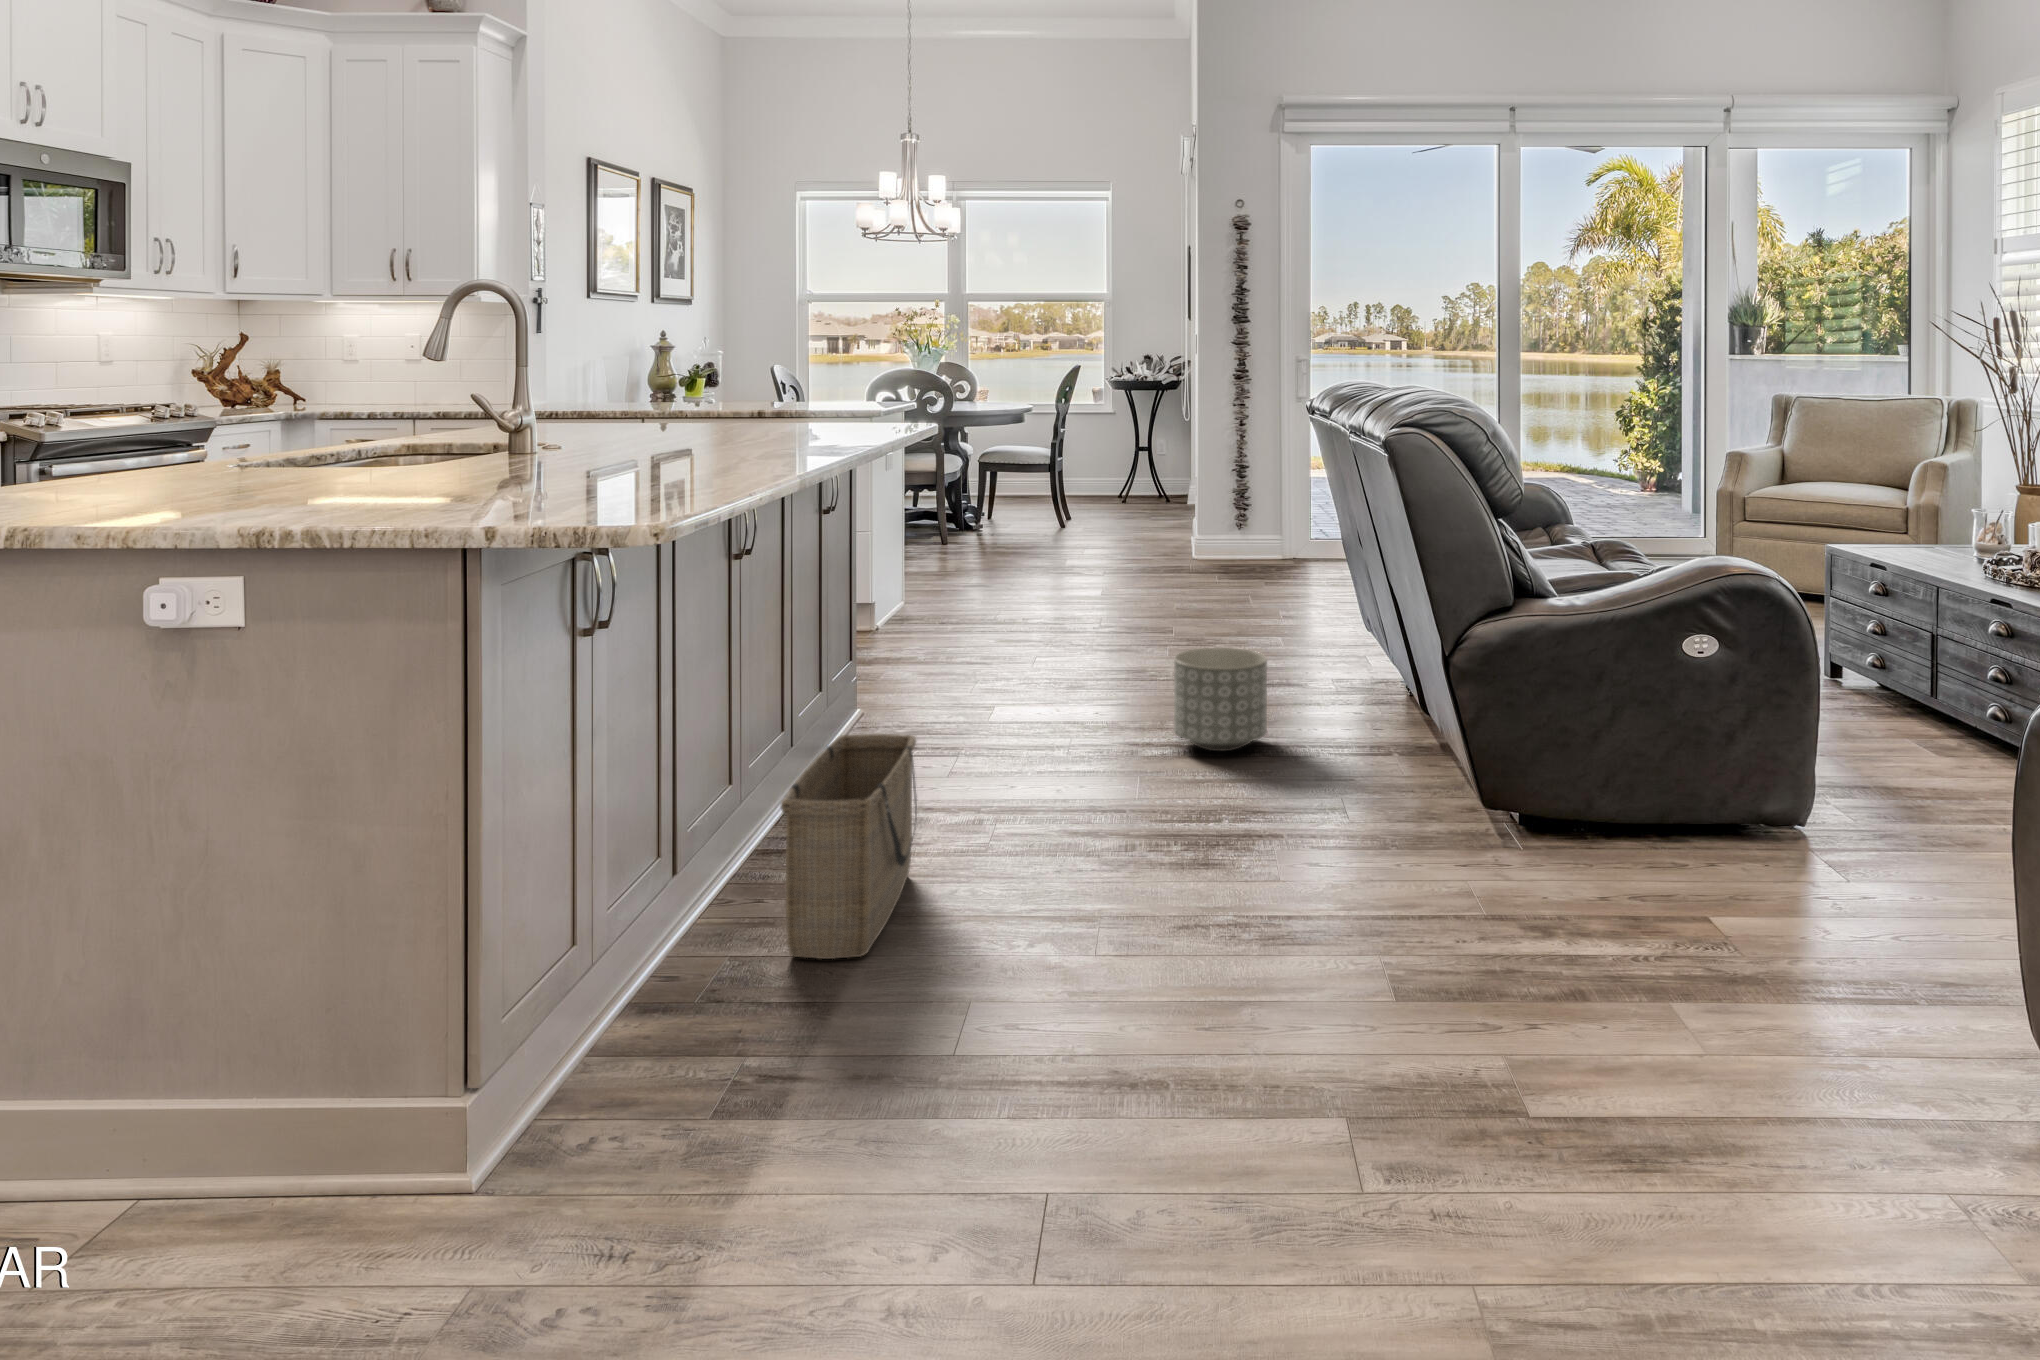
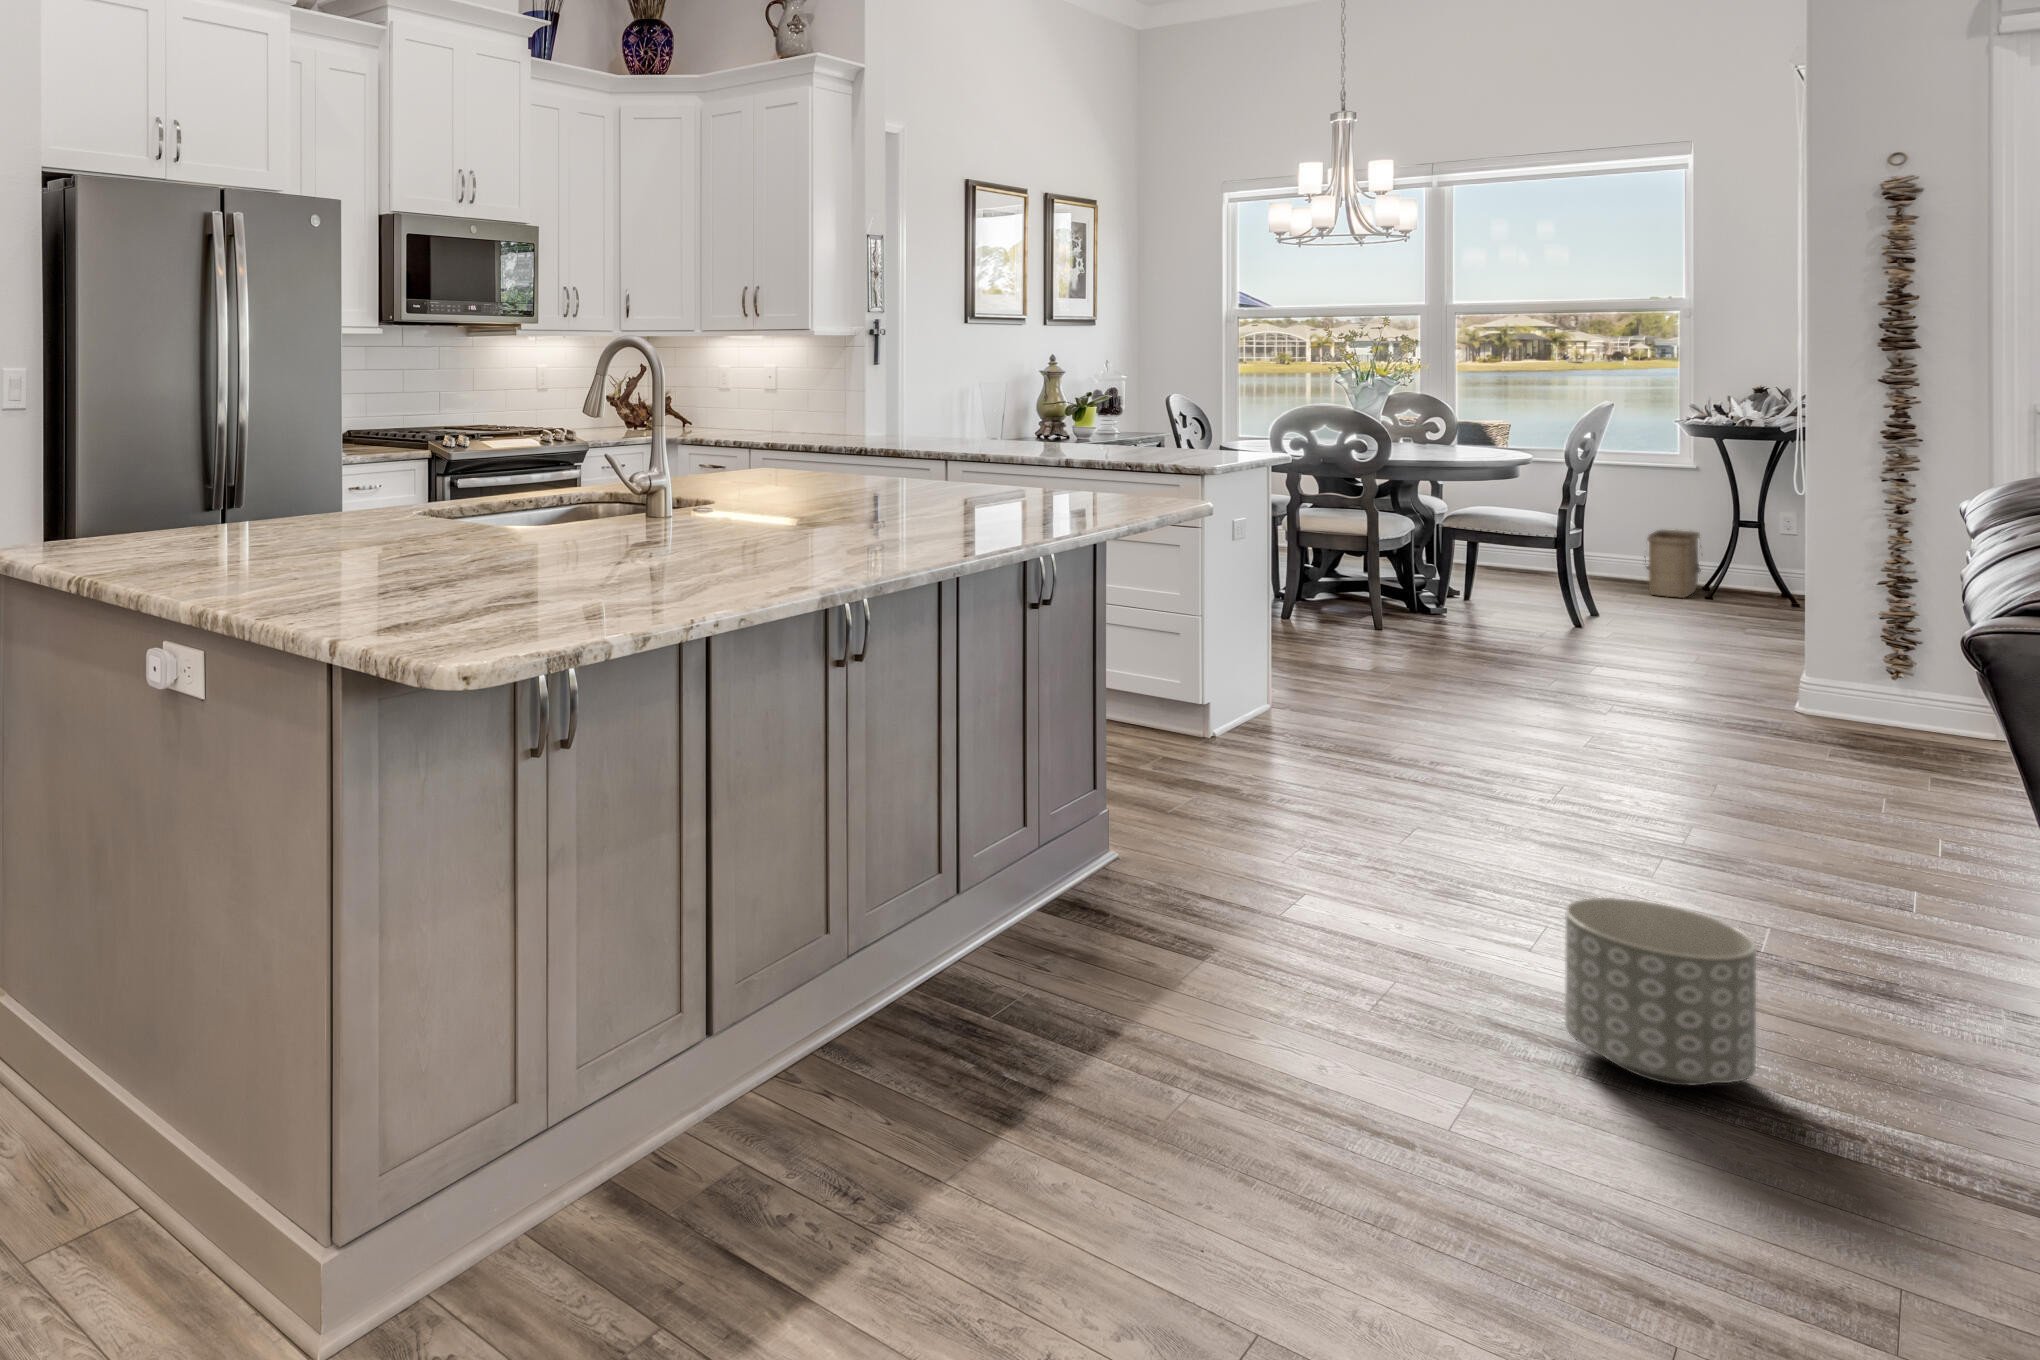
basket: present [781,734,917,959] -> present [1647,530,1701,598]

